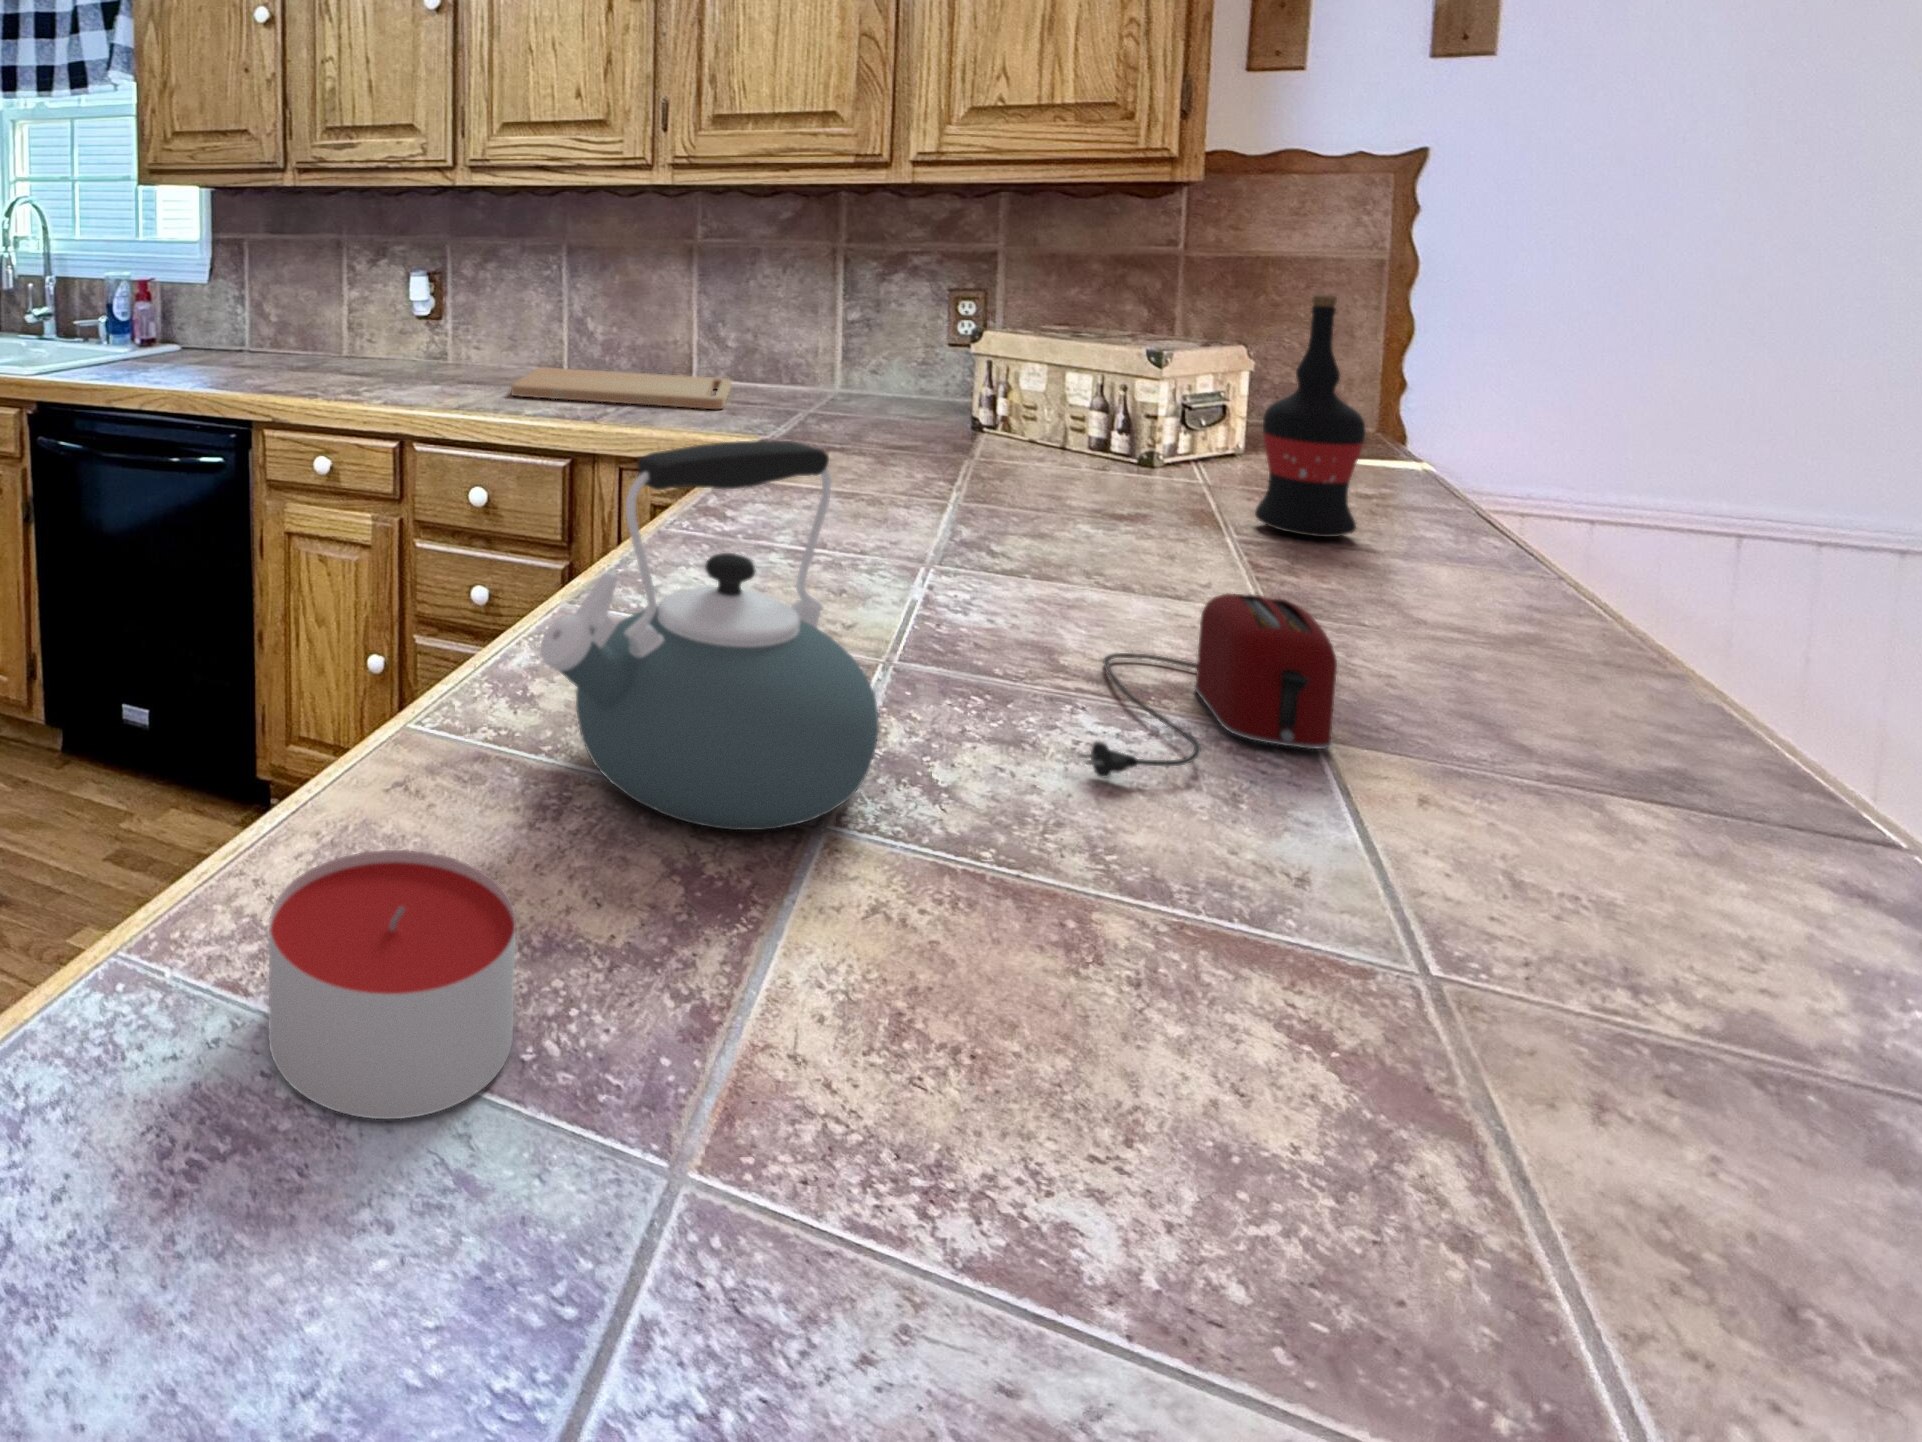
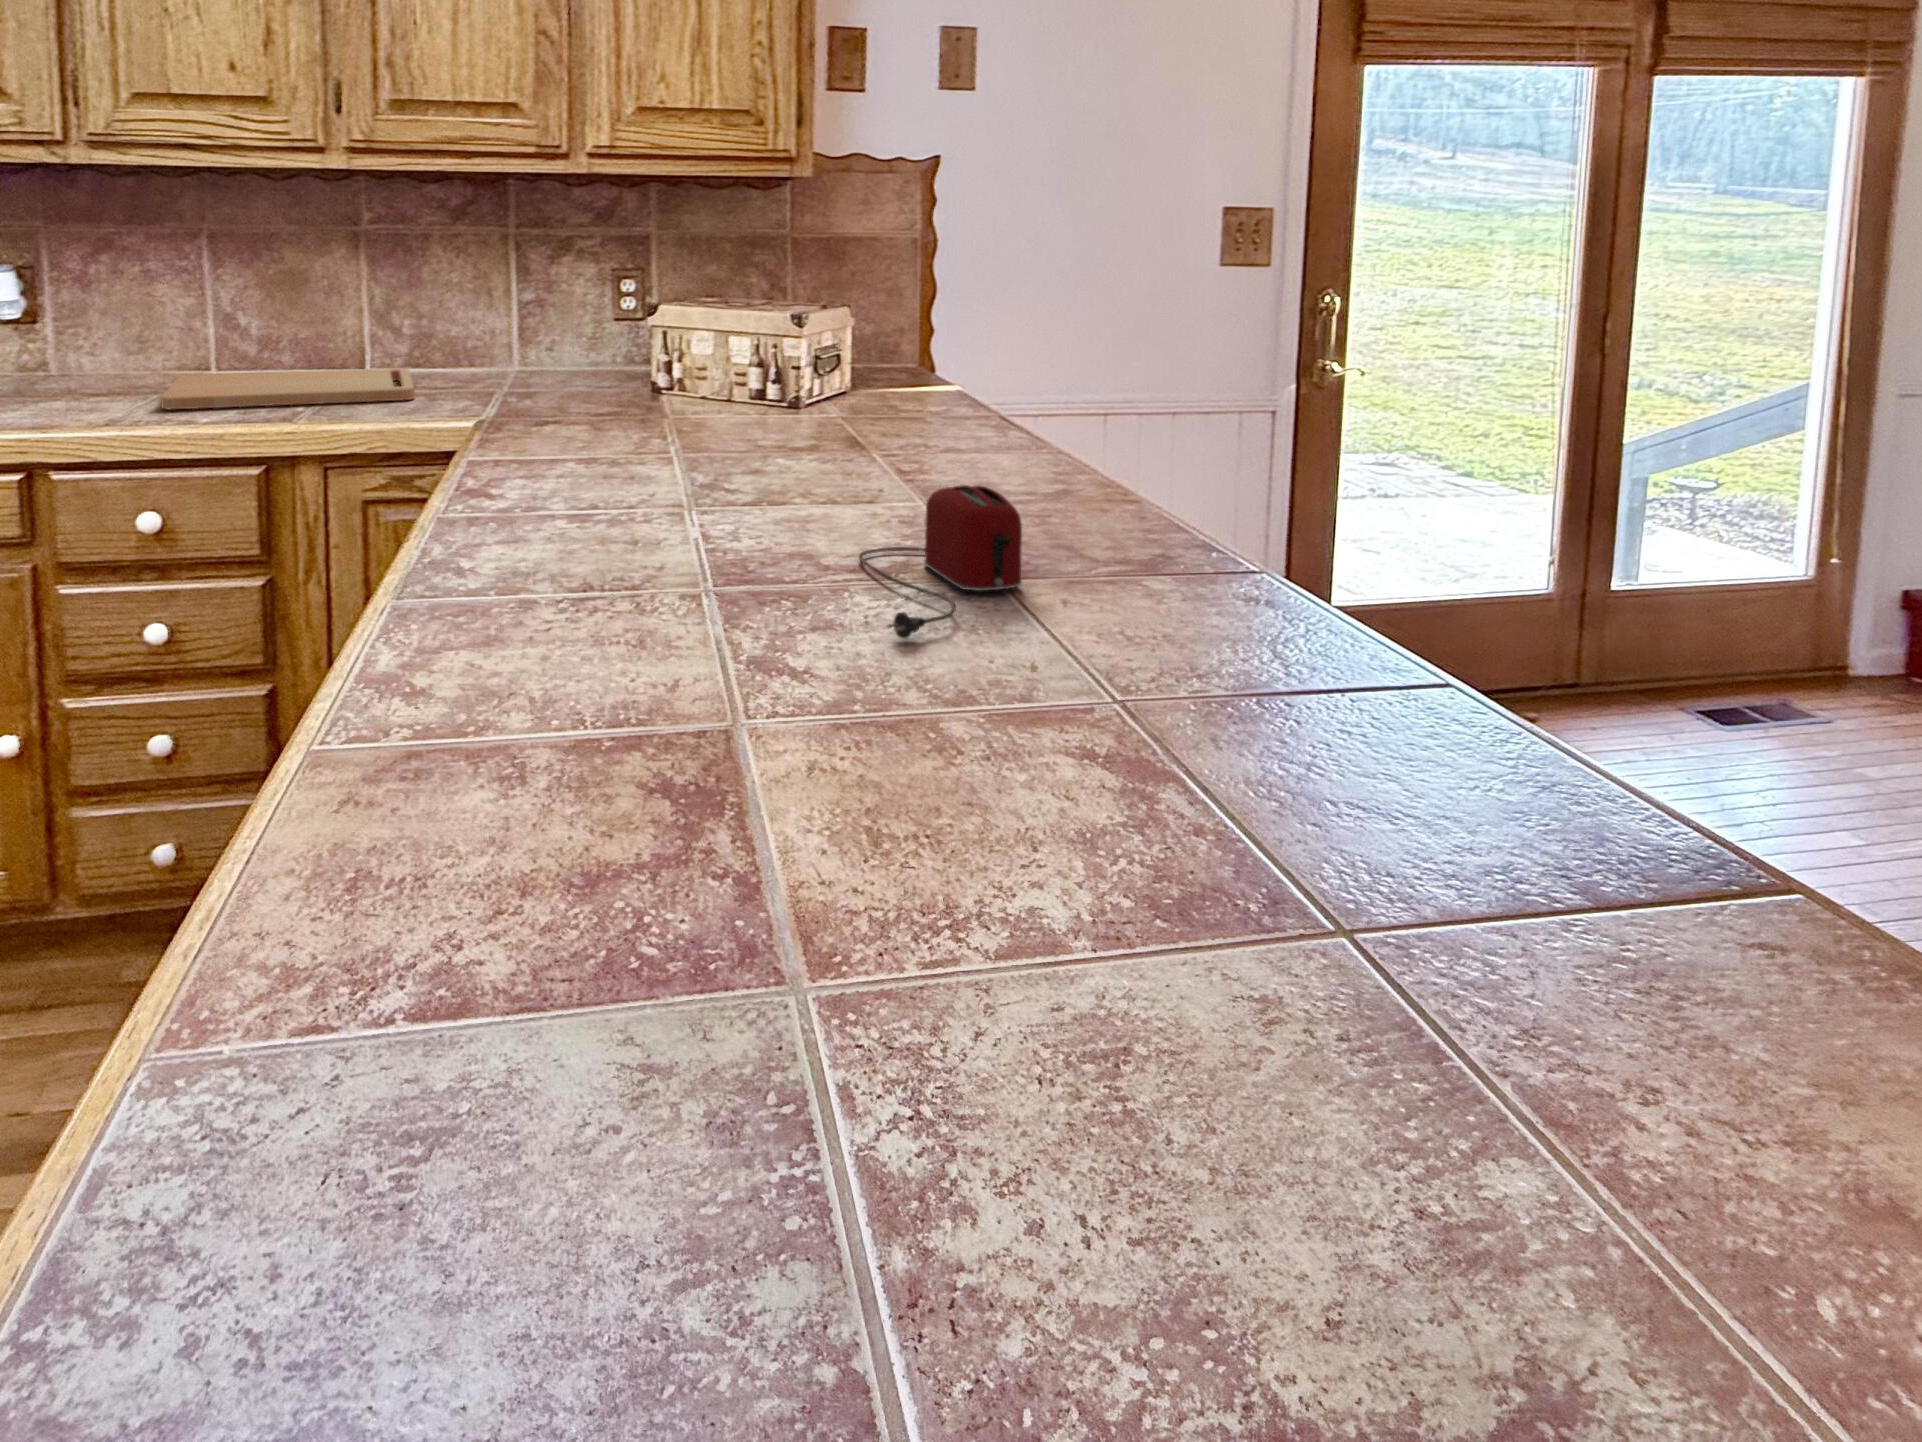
wine bottle: present [1255,294,1366,537] -> none [895,258,963,445]
kettle: present [540,440,879,830] -> none [496,405,773,753]
candle: present [268,850,516,1119] -> none [380,822,624,1068]

